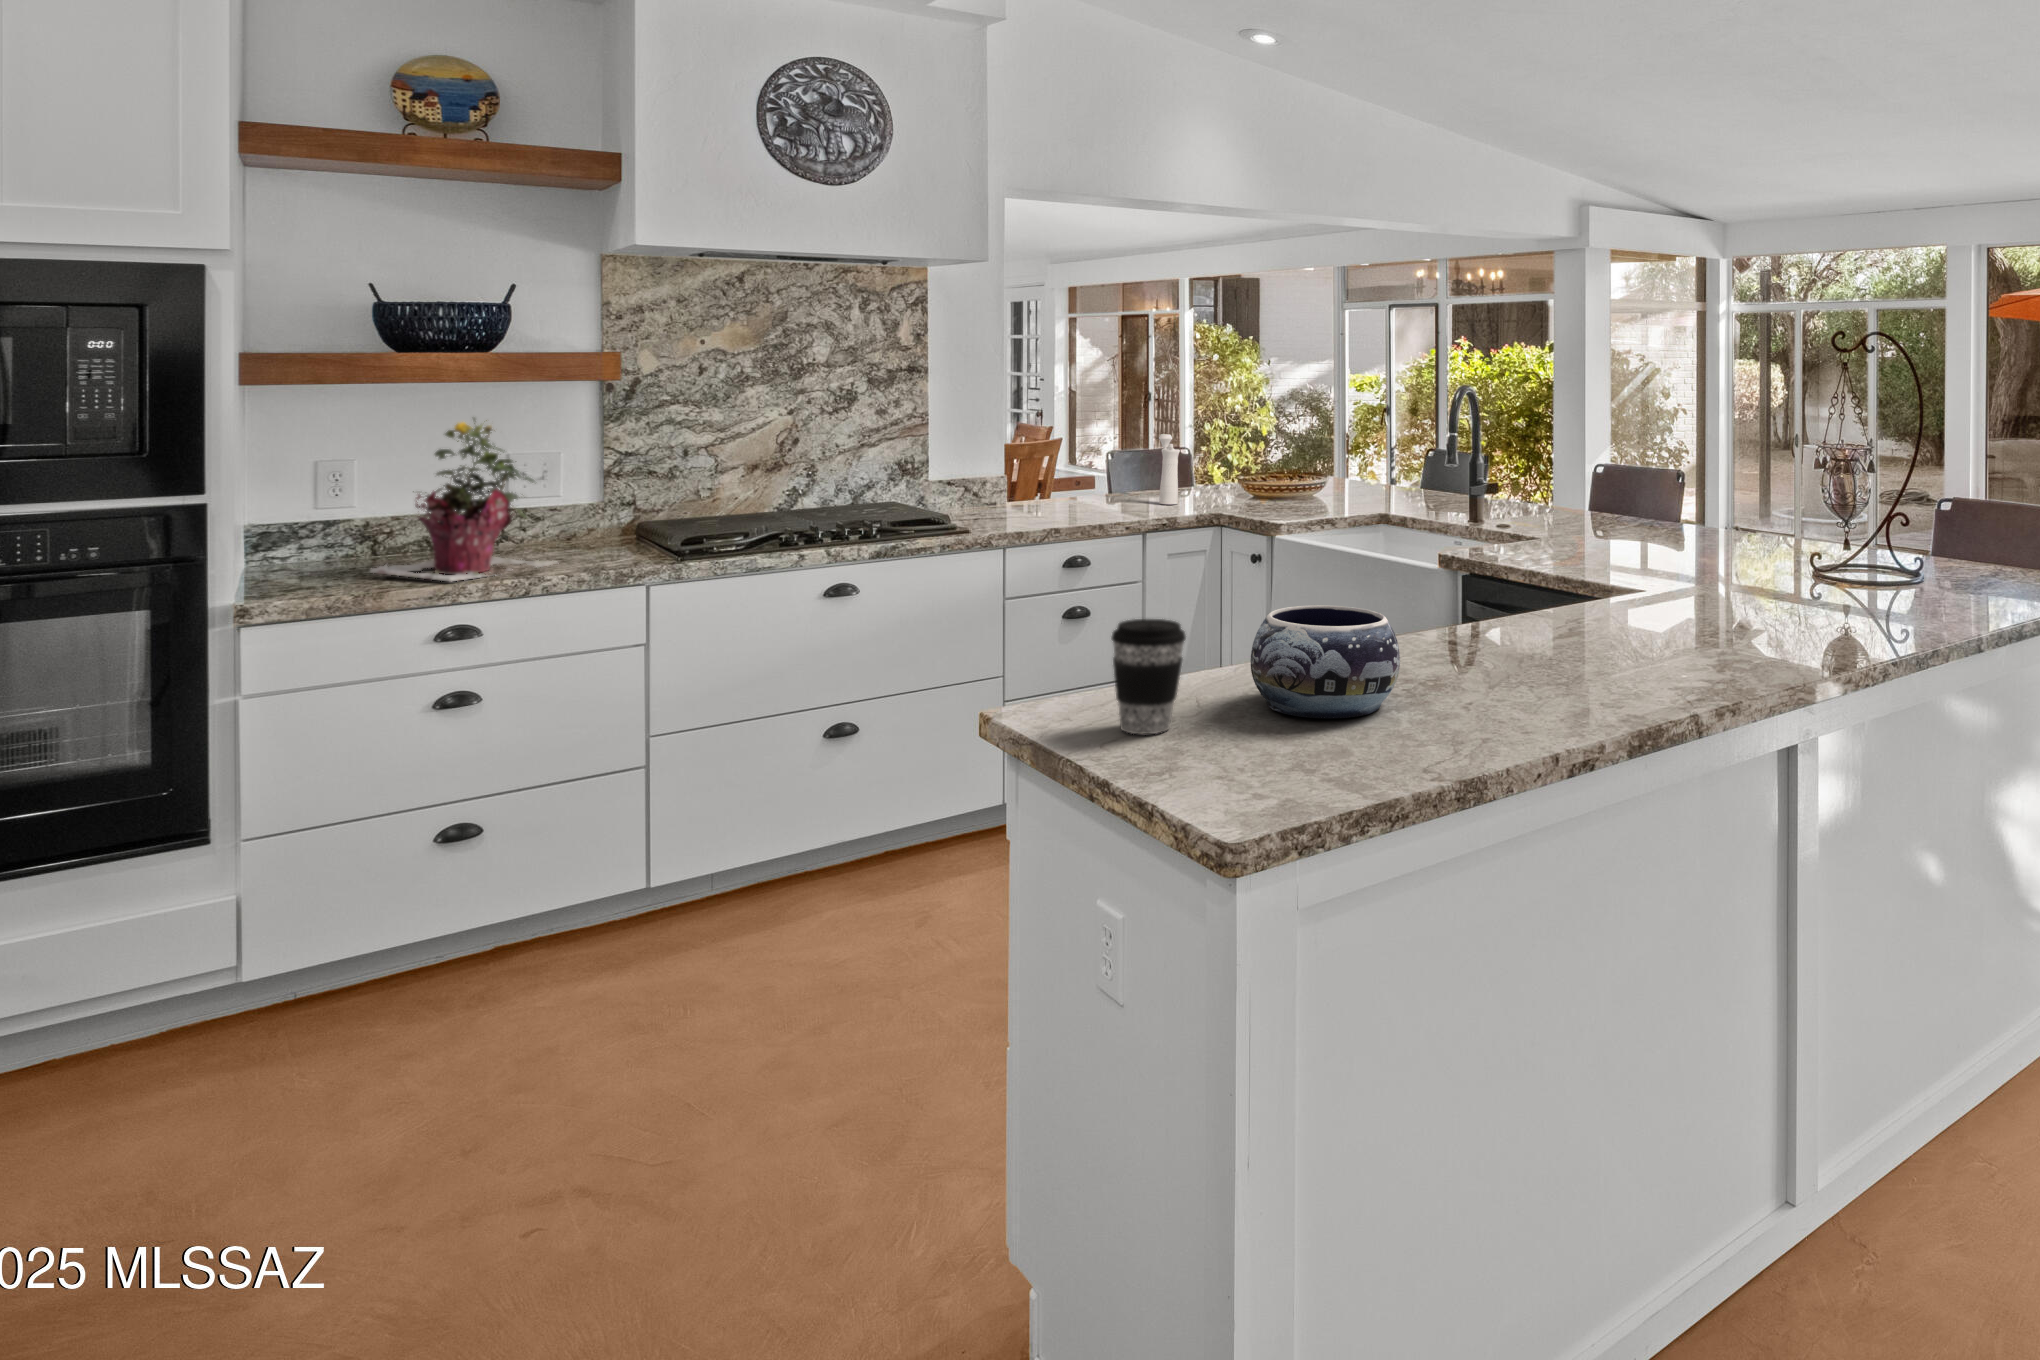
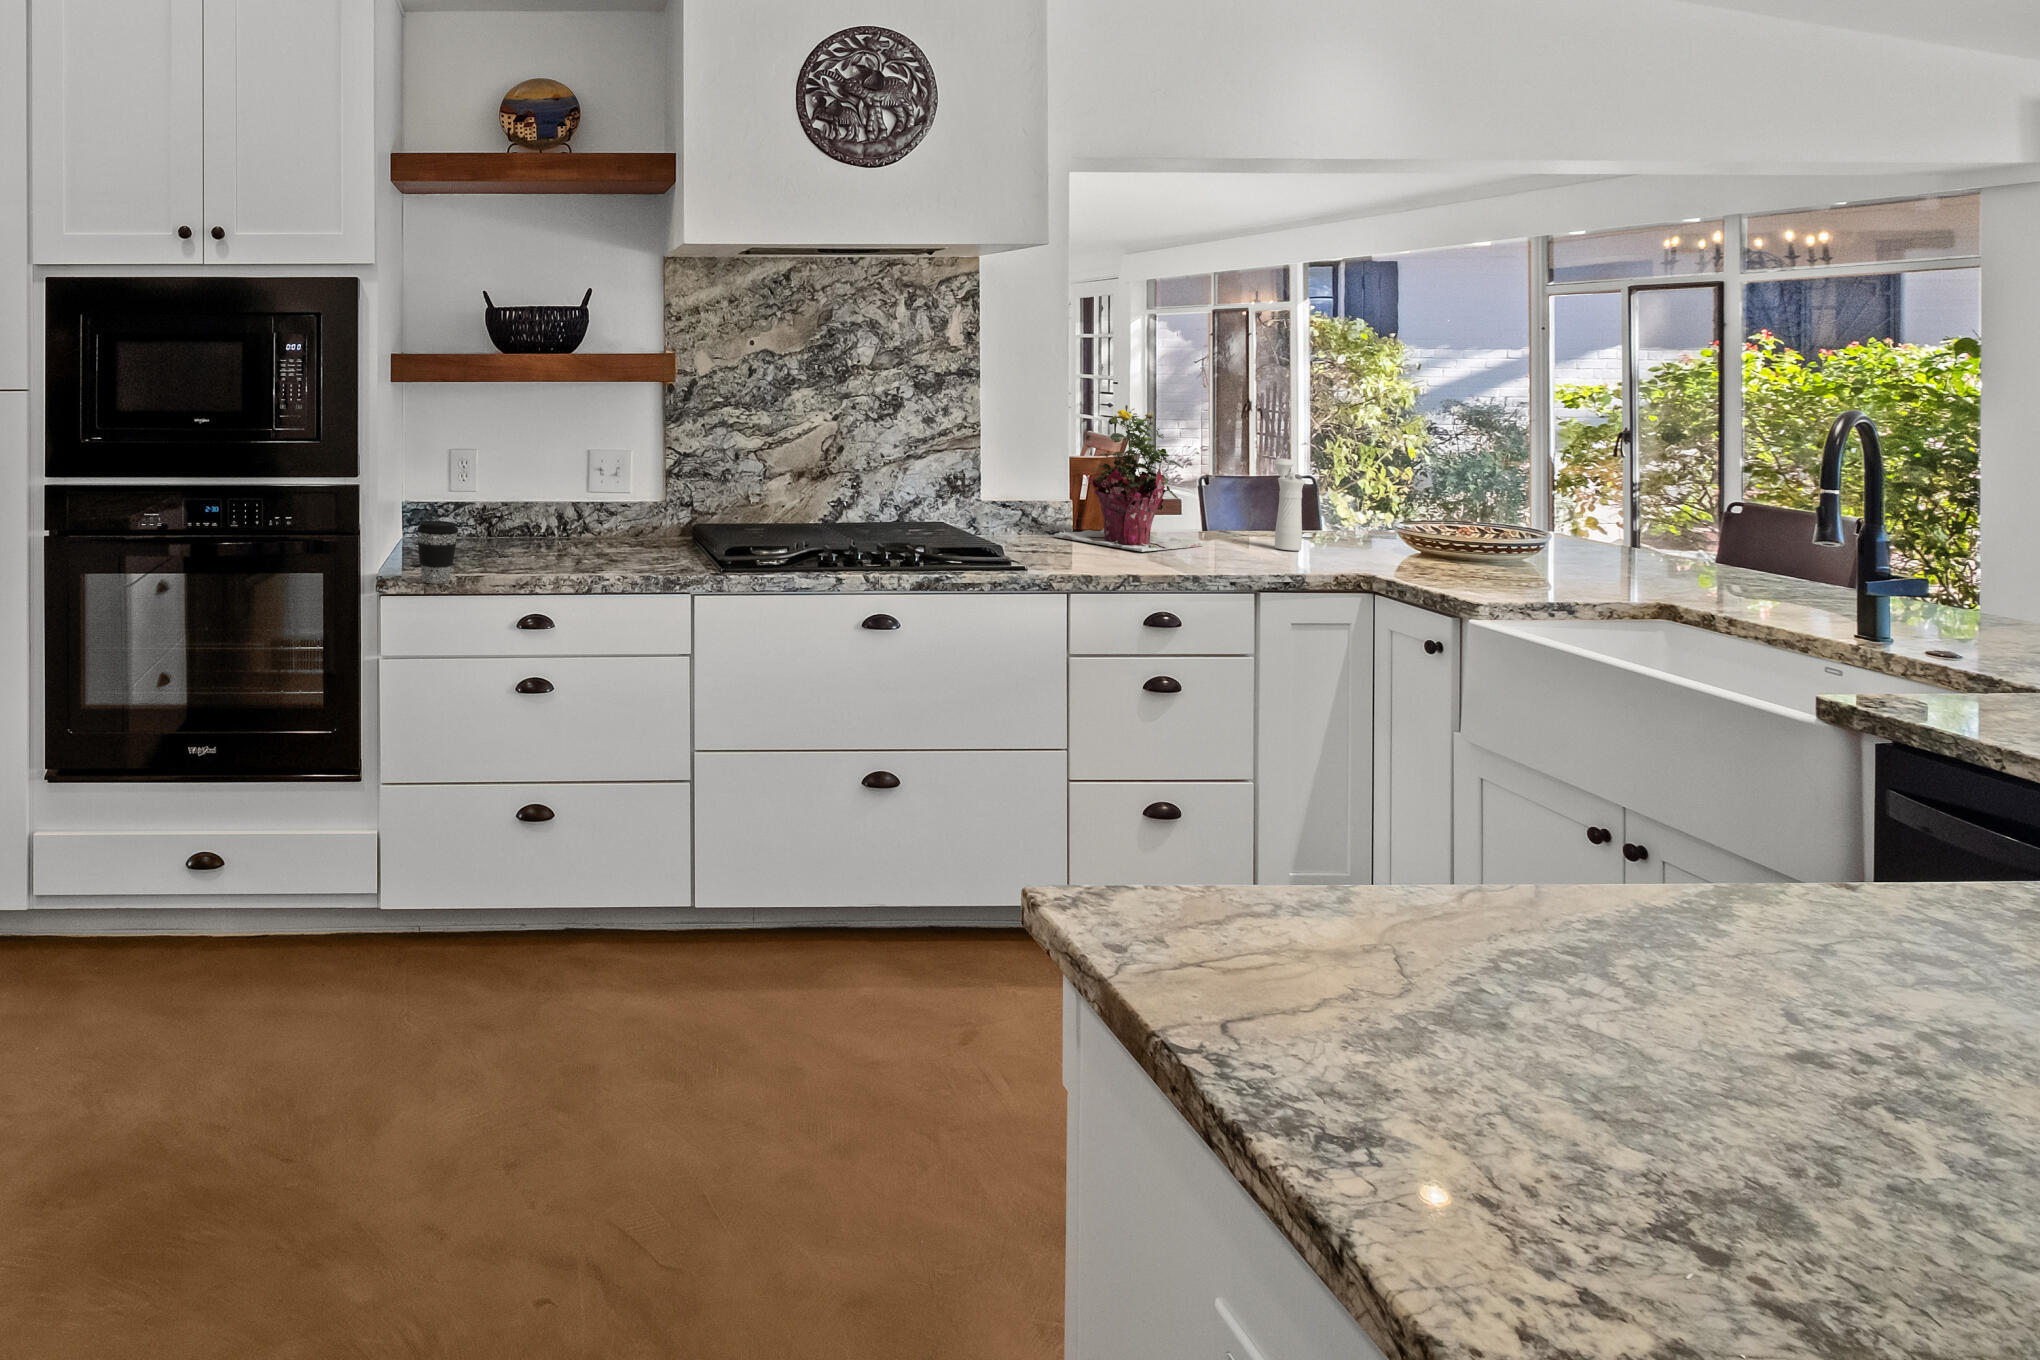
potted plant: present [371,418,555,581] -> present [1055,405,1203,552]
decorative bowl: present [1251,605,1400,719] -> none [1510,831,1895,1106]
coffee cup: present [1112,619,1186,734] -> present [417,521,458,584]

